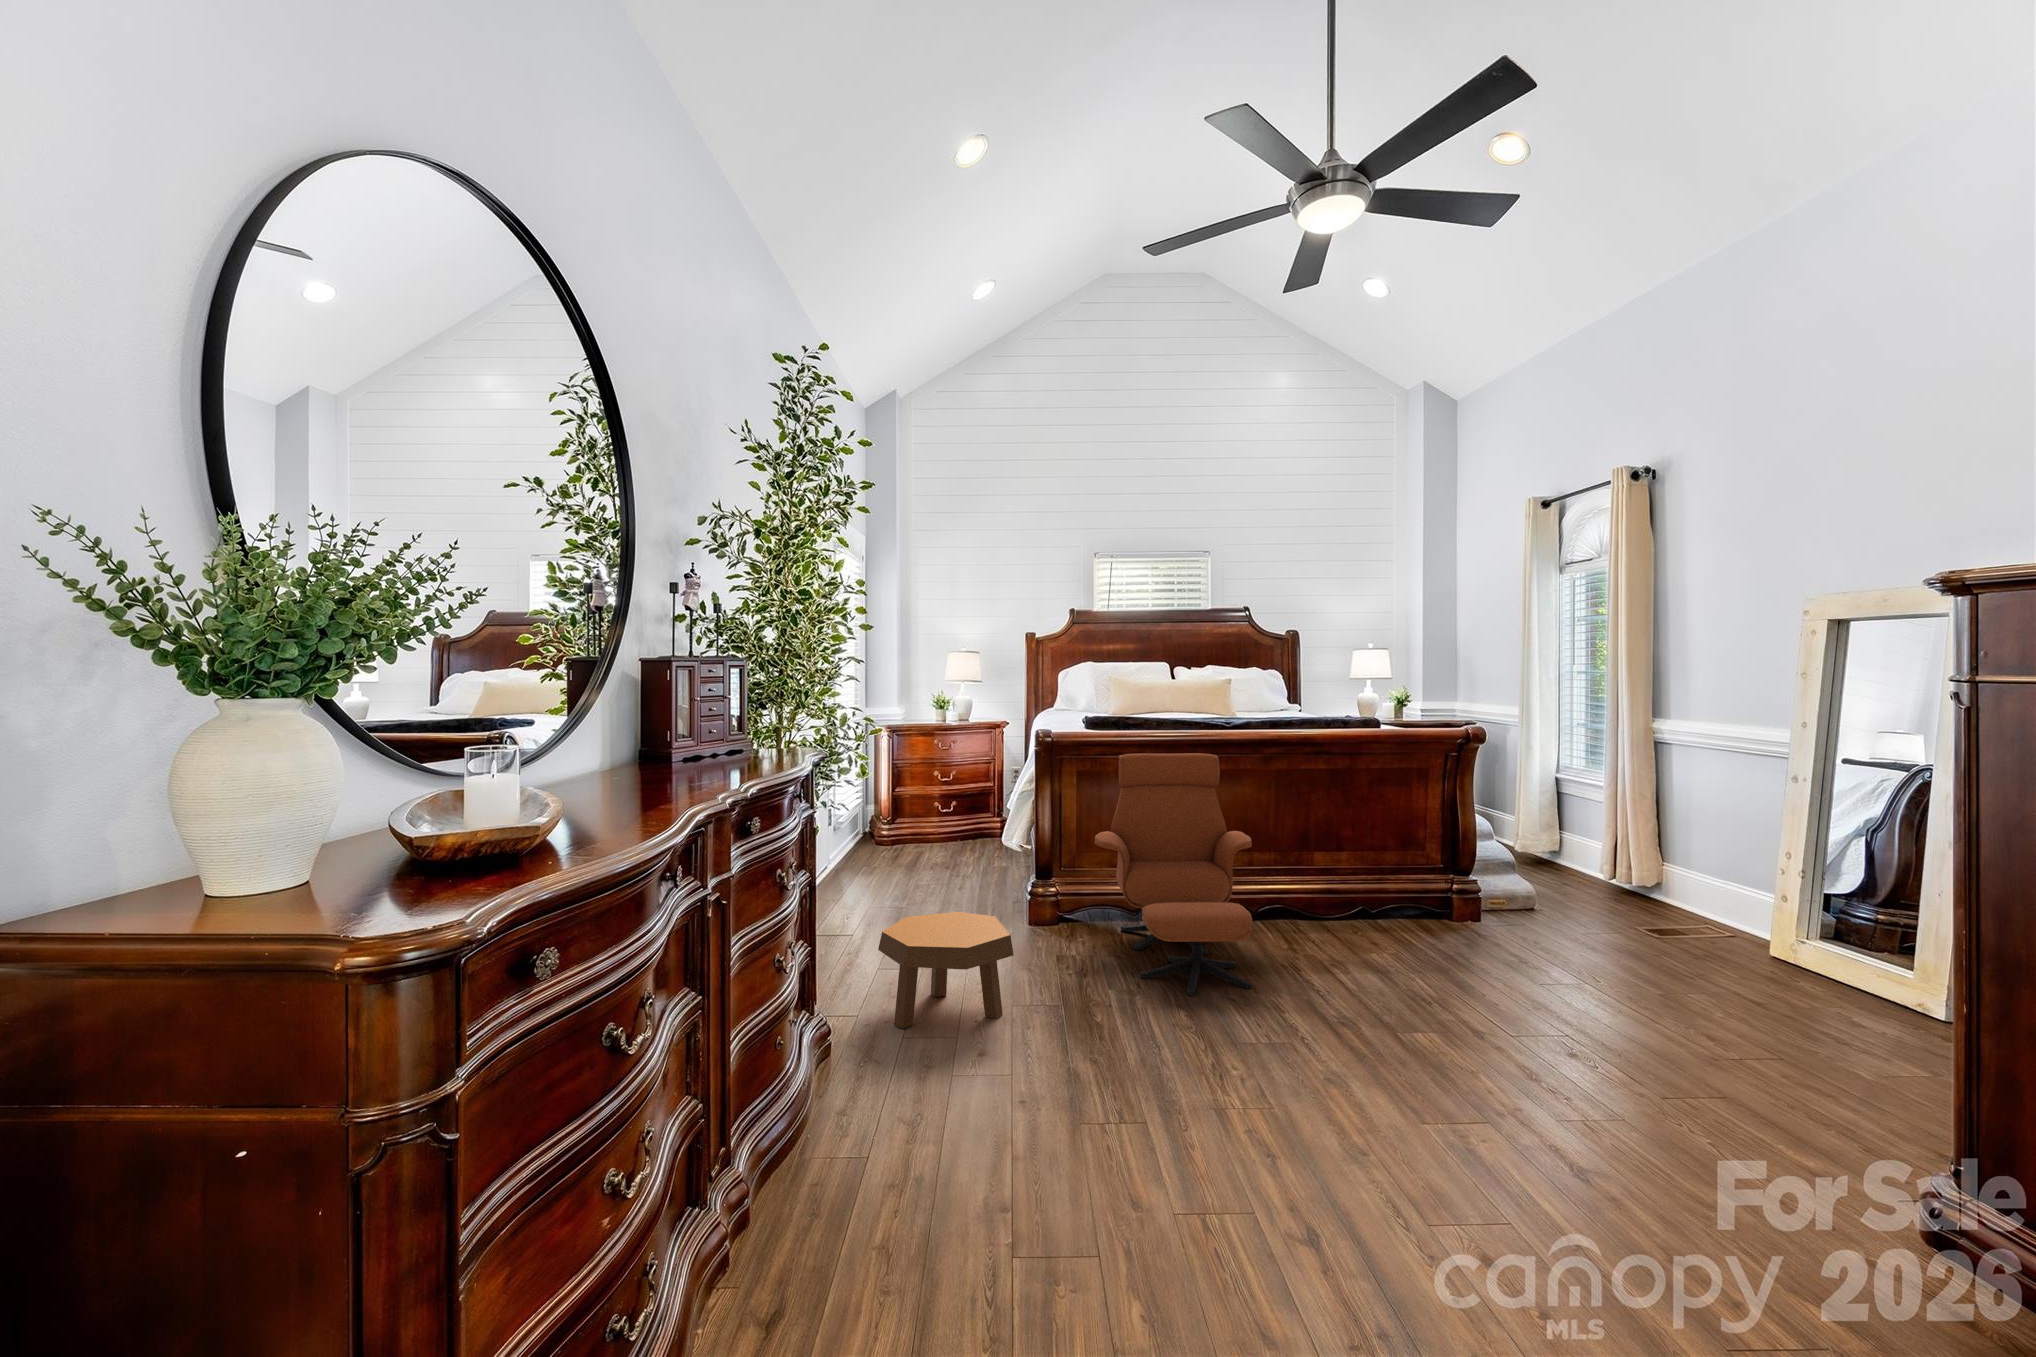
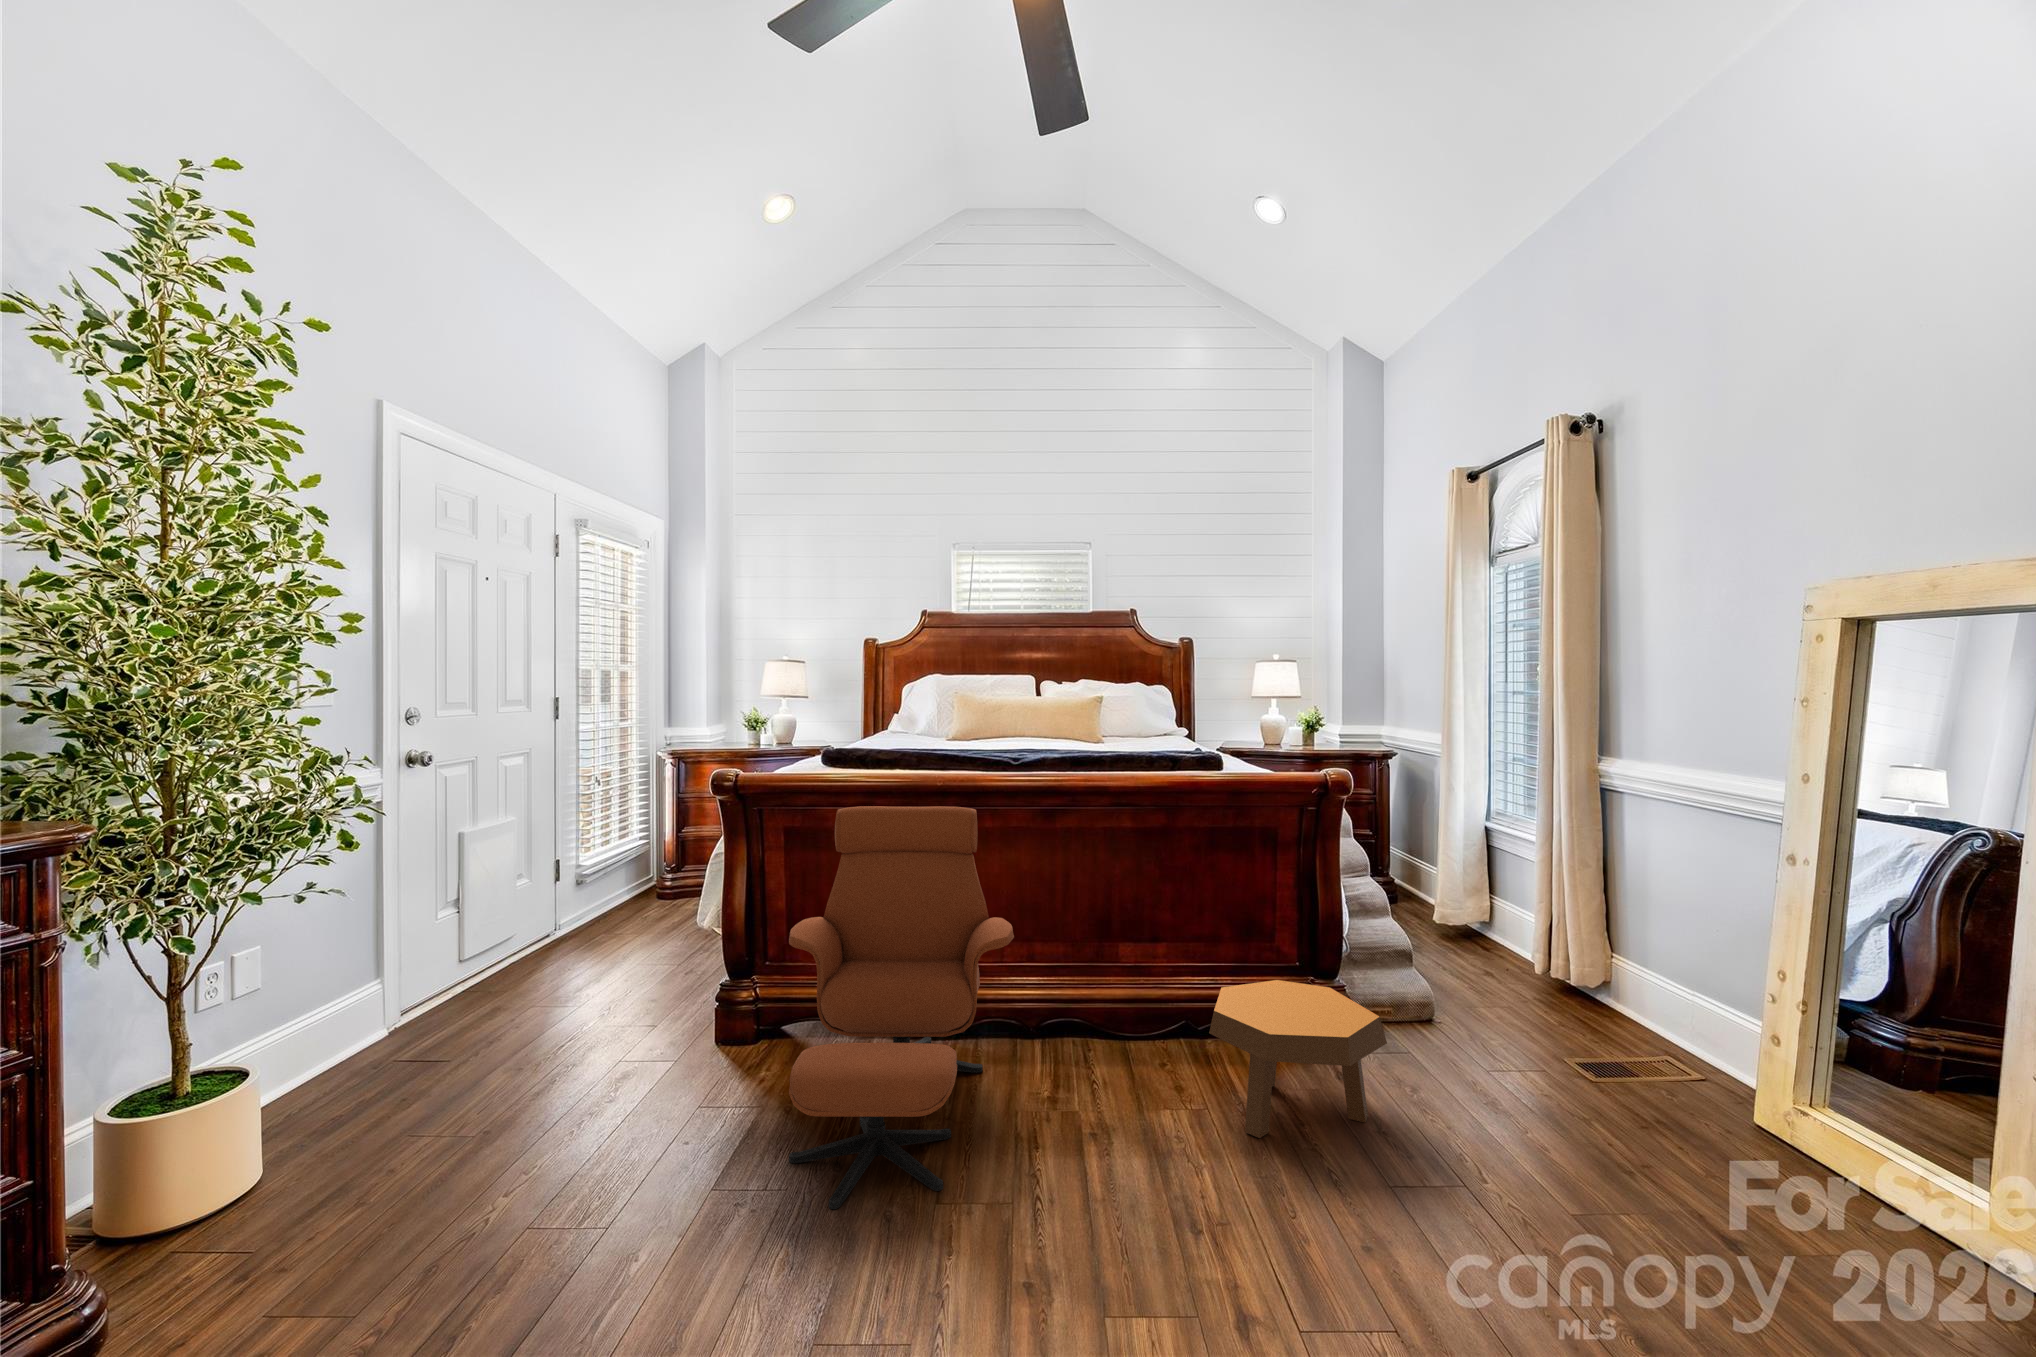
footstool: present [878,912,1014,1029] -> present [1209,980,1387,1138]

